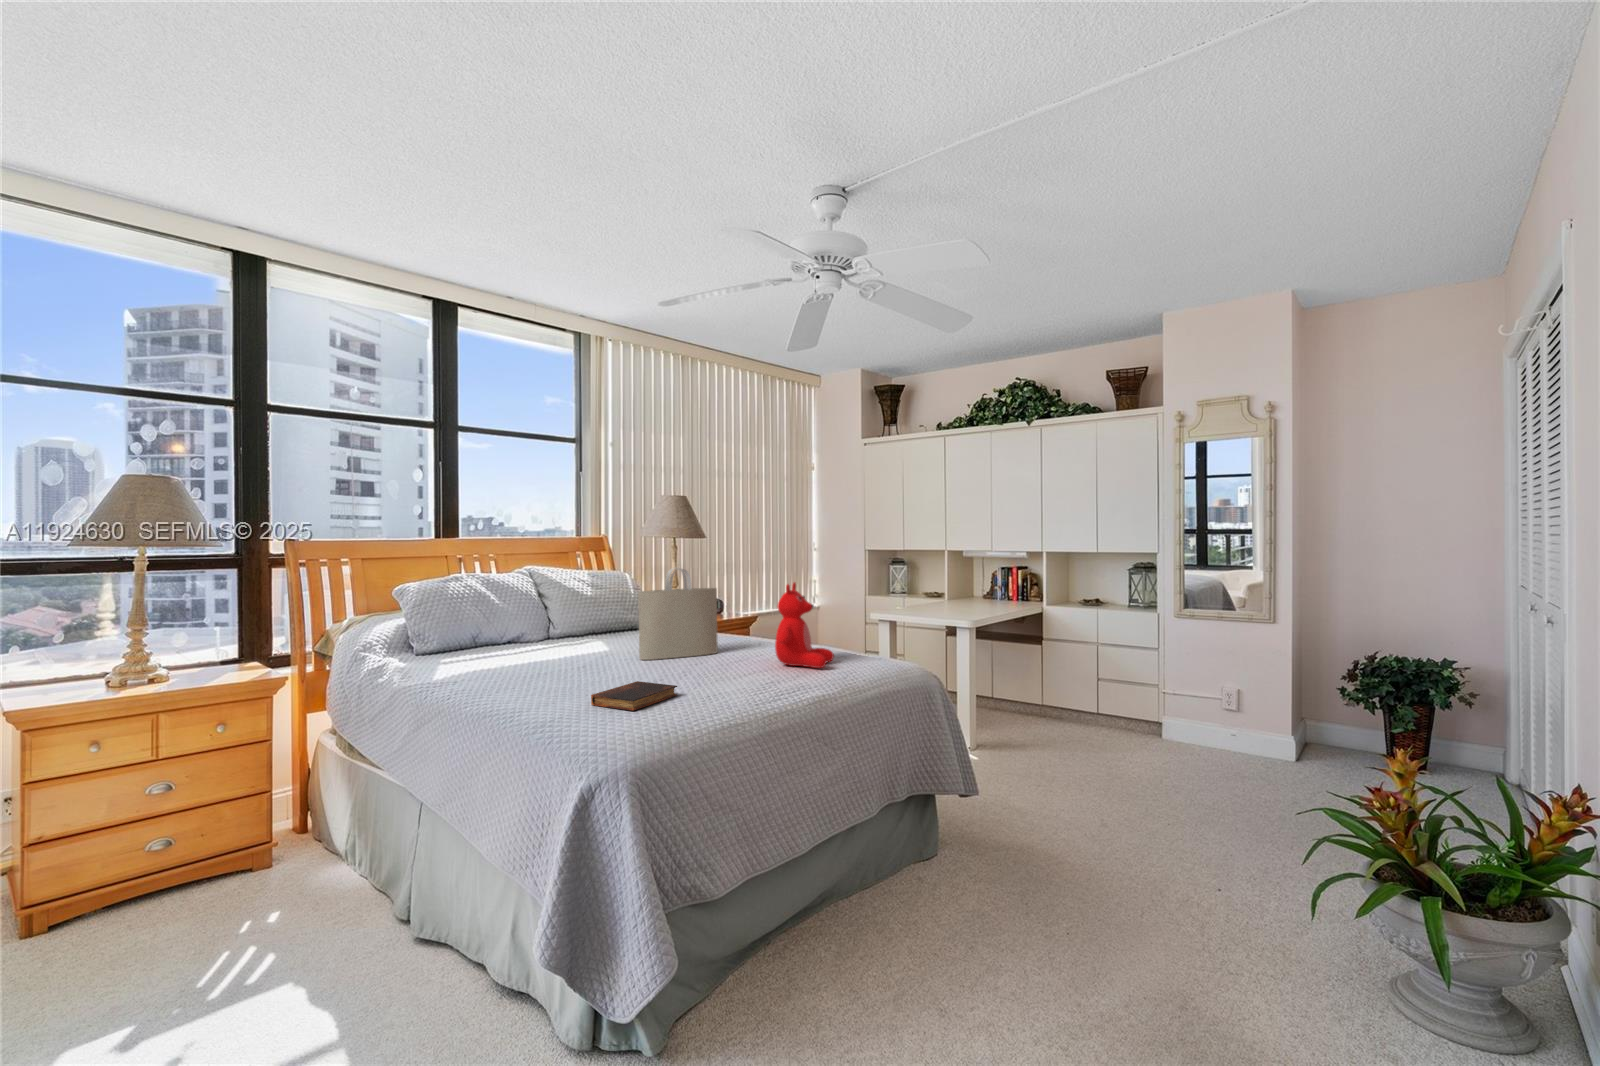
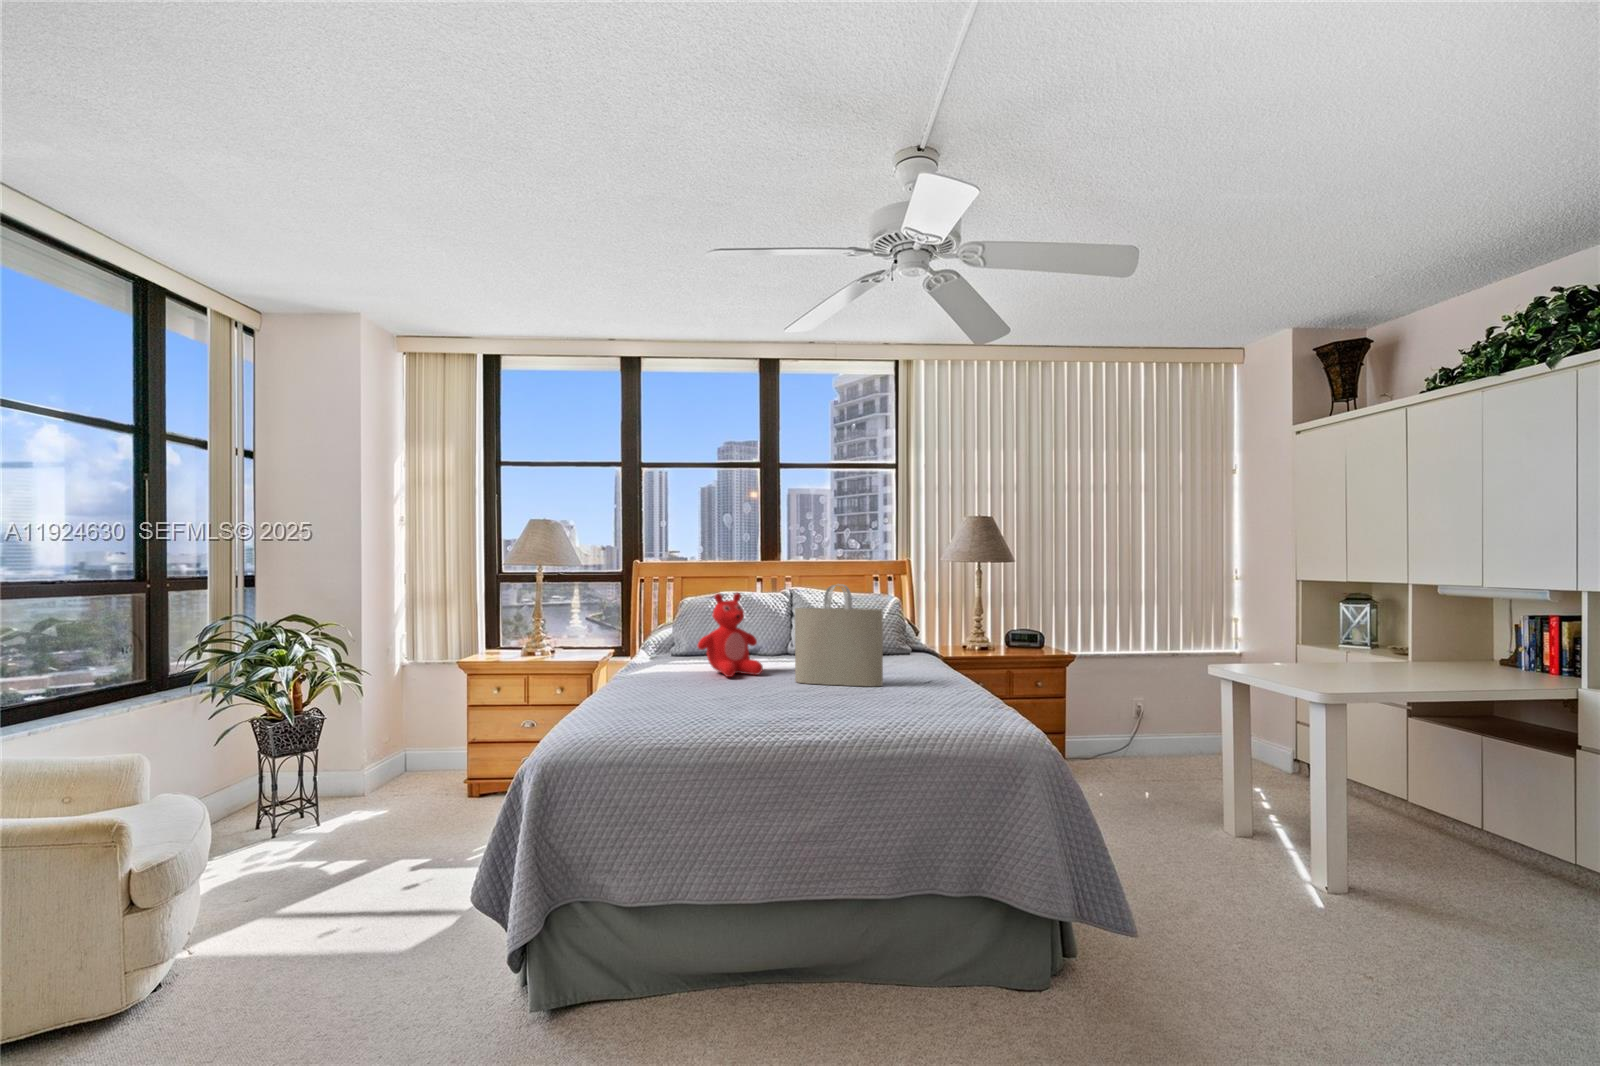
teddy bear: present [775,583,834,668] -> present [697,593,763,677]
book: present [591,681,677,711] -> none [645,698,727,724]

